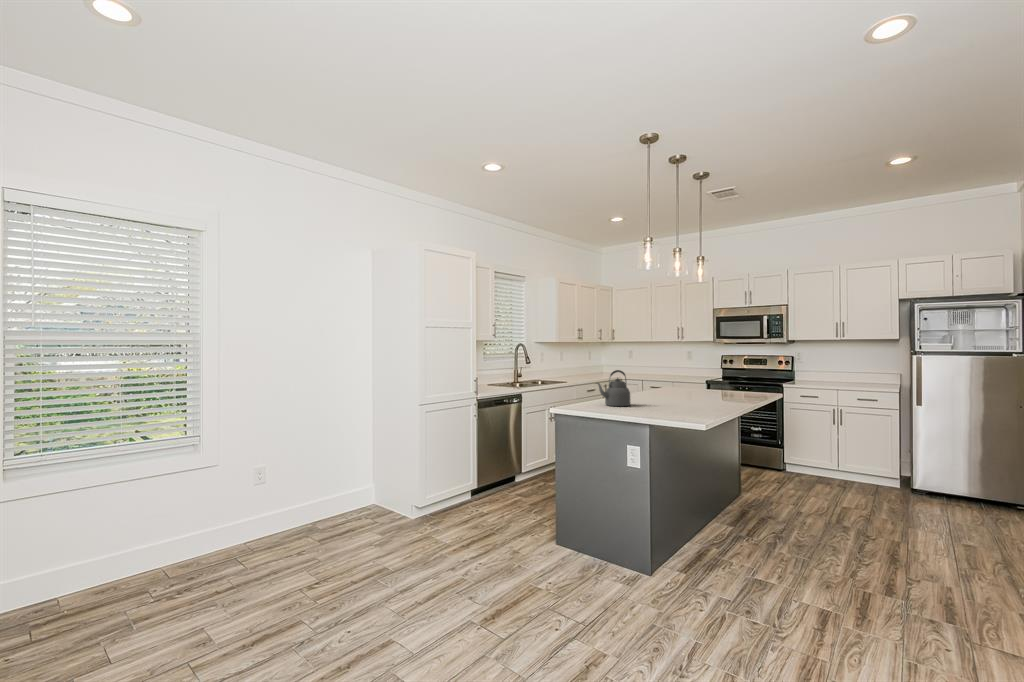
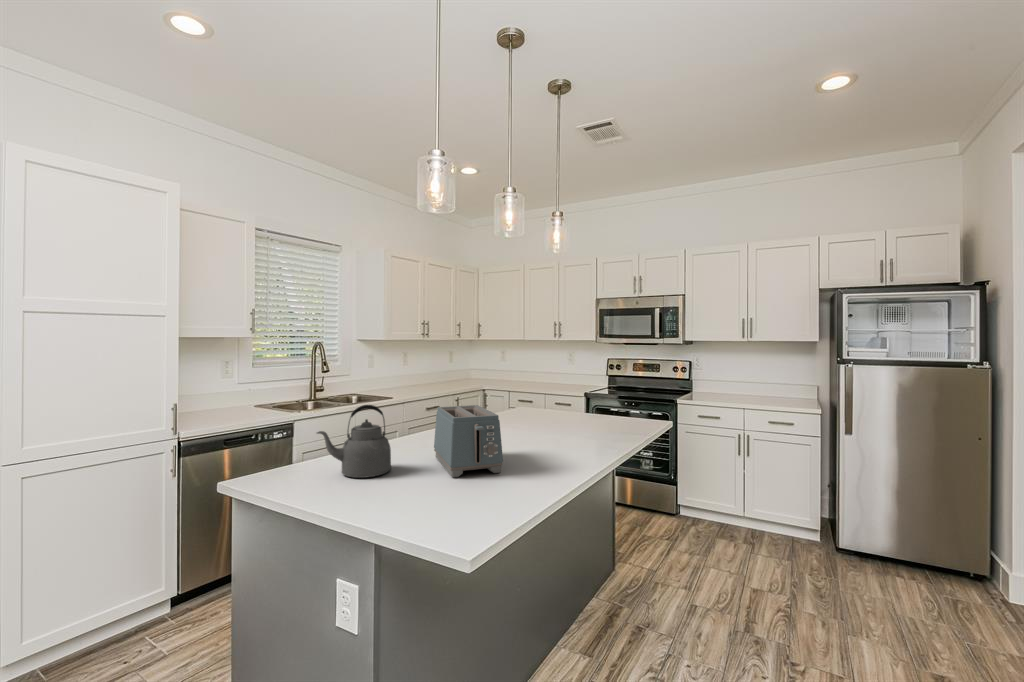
toaster: none [645,374,693,407] -> present [434,405,503,477]

